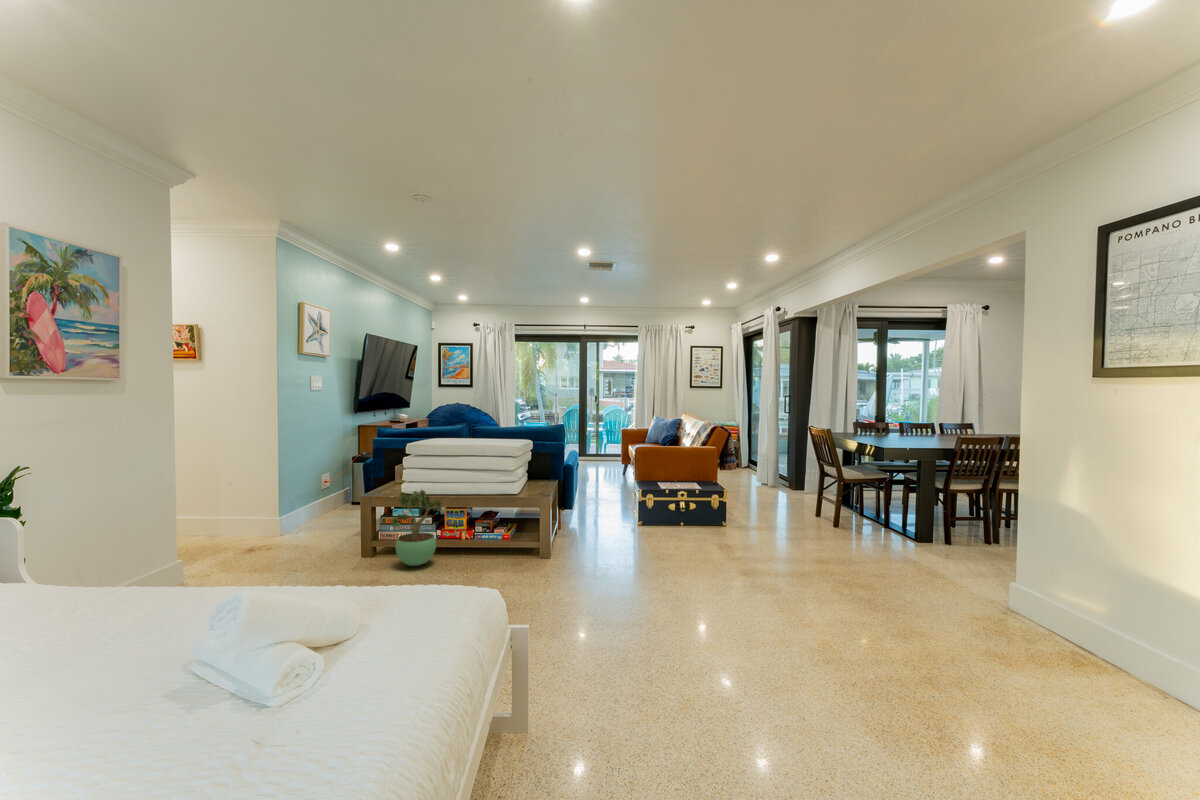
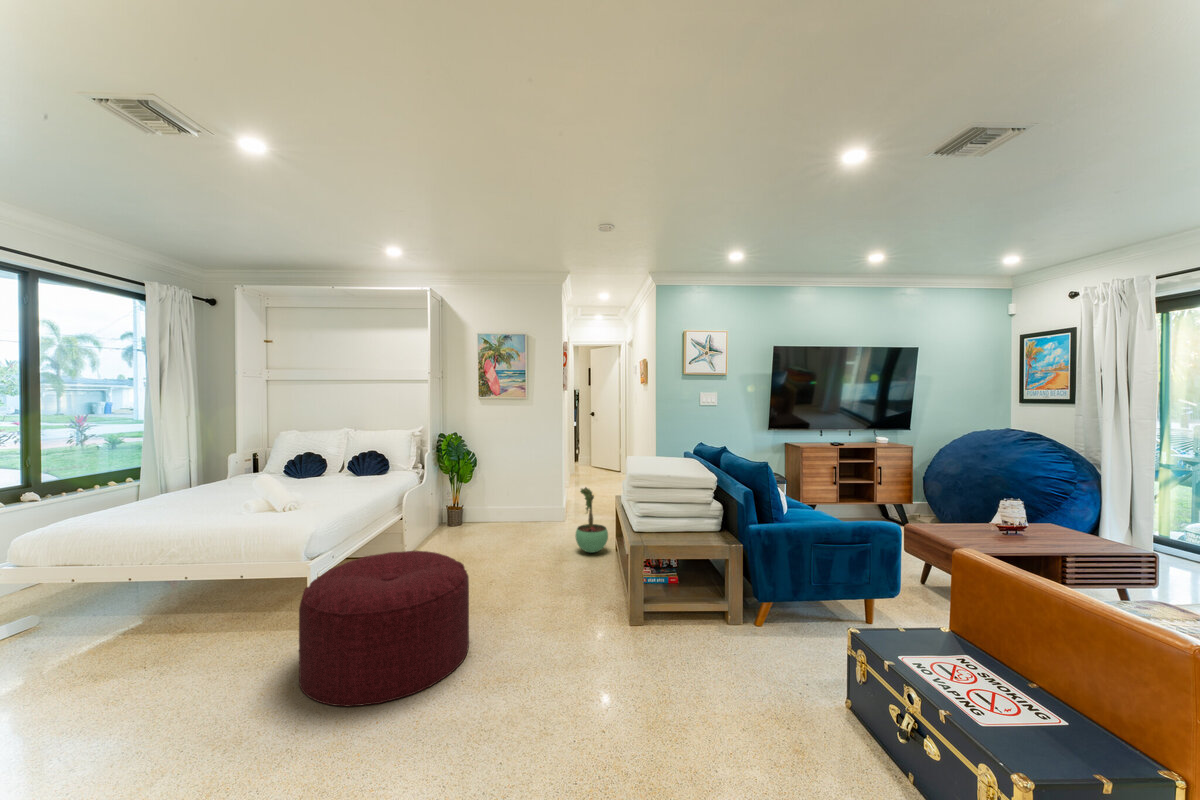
ottoman: none [574,535,724,671] -> present [299,551,469,706]

